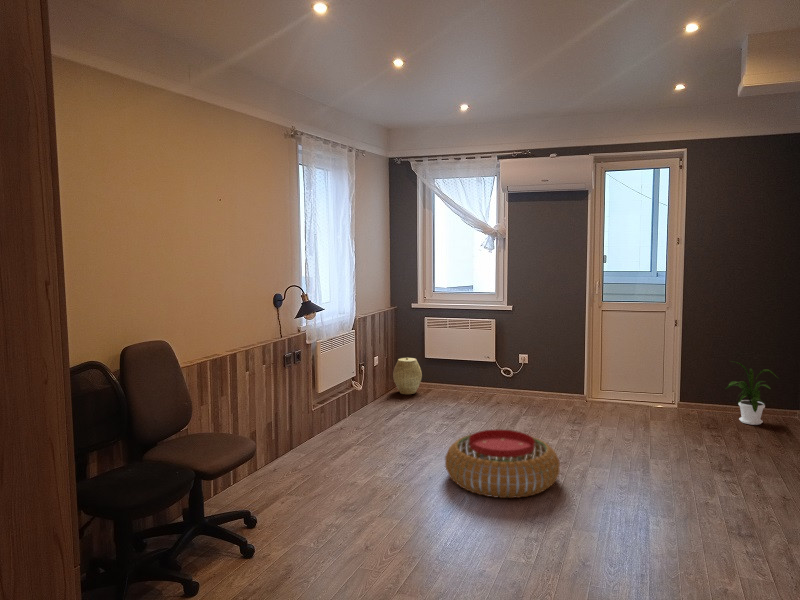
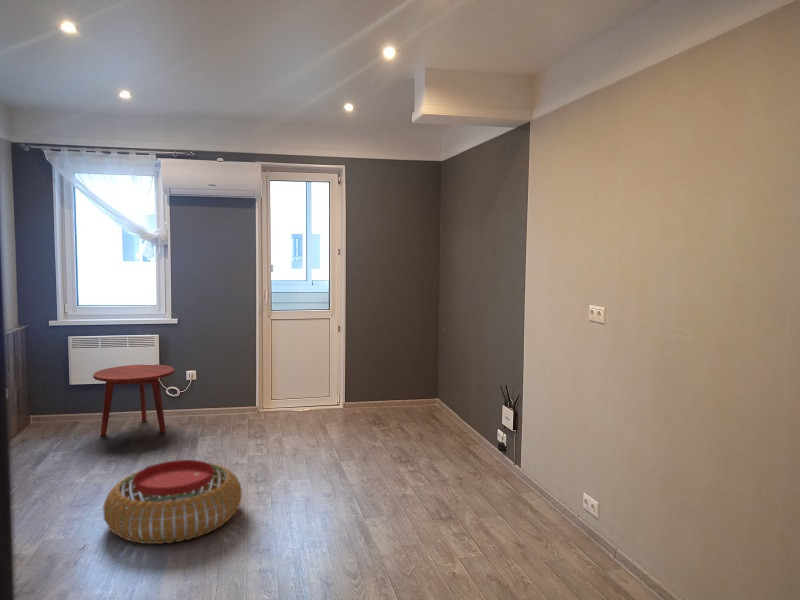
side table: none [442,345,508,407] -> present [93,364,174,436]
woven basket: present [393,358,422,394] -> none [25,387,66,432]
house plant: present [725,362,778,425] -> none [382,361,425,416]

